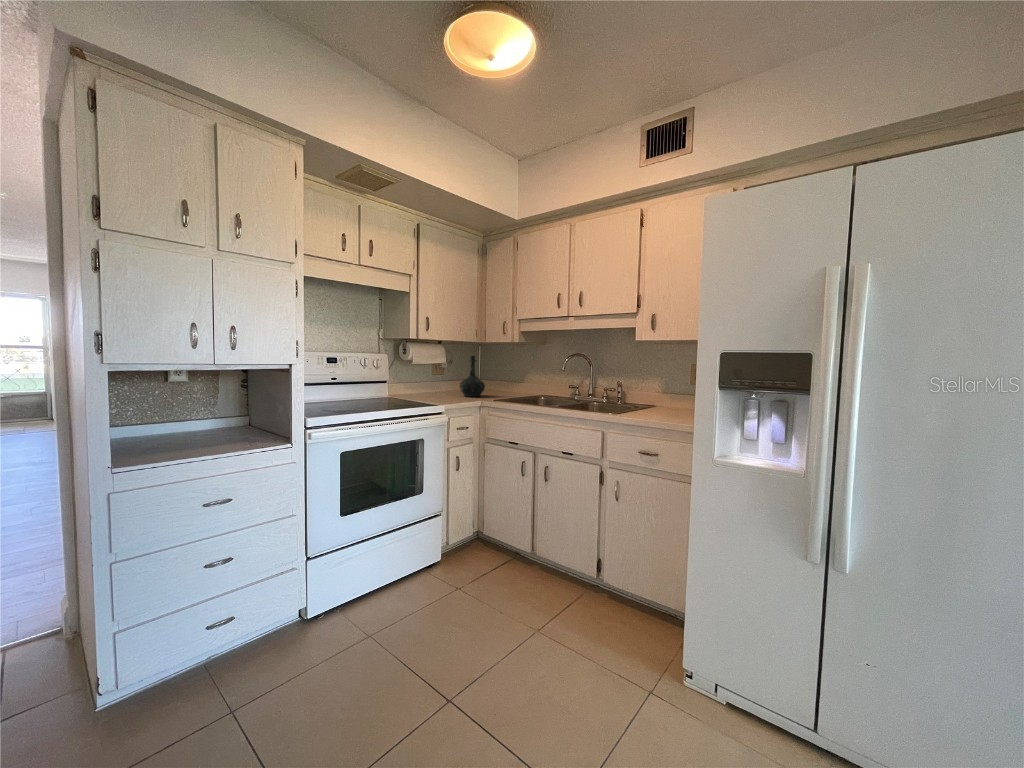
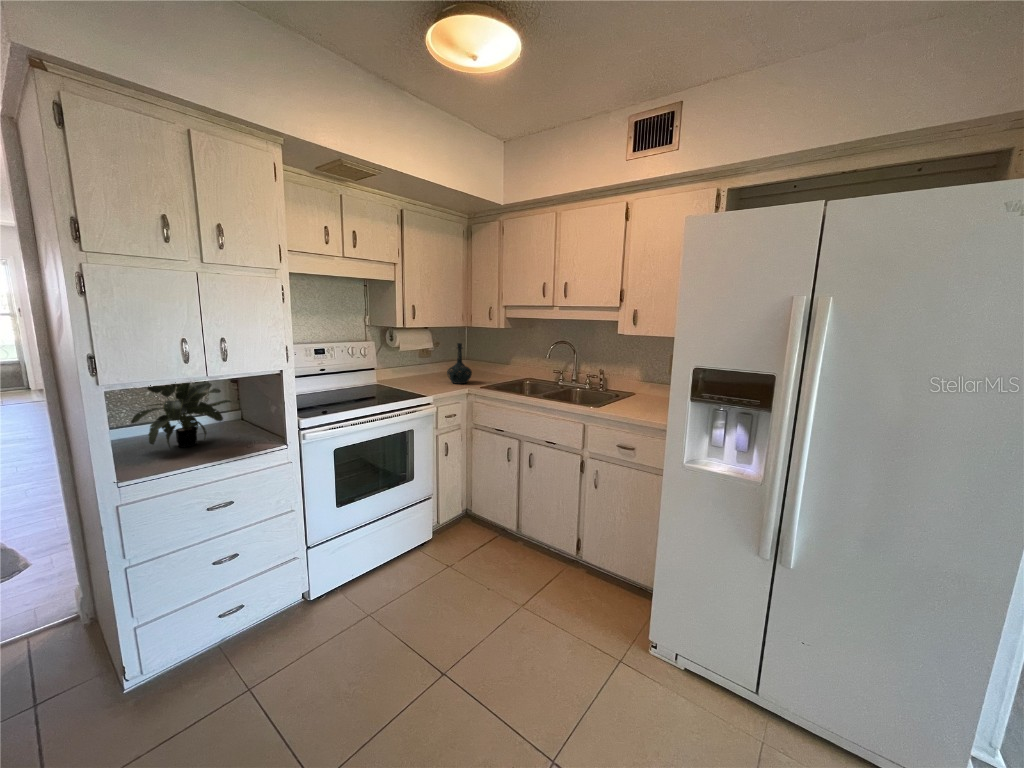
potted plant: none [131,351,238,443] -> present [131,381,231,447]

